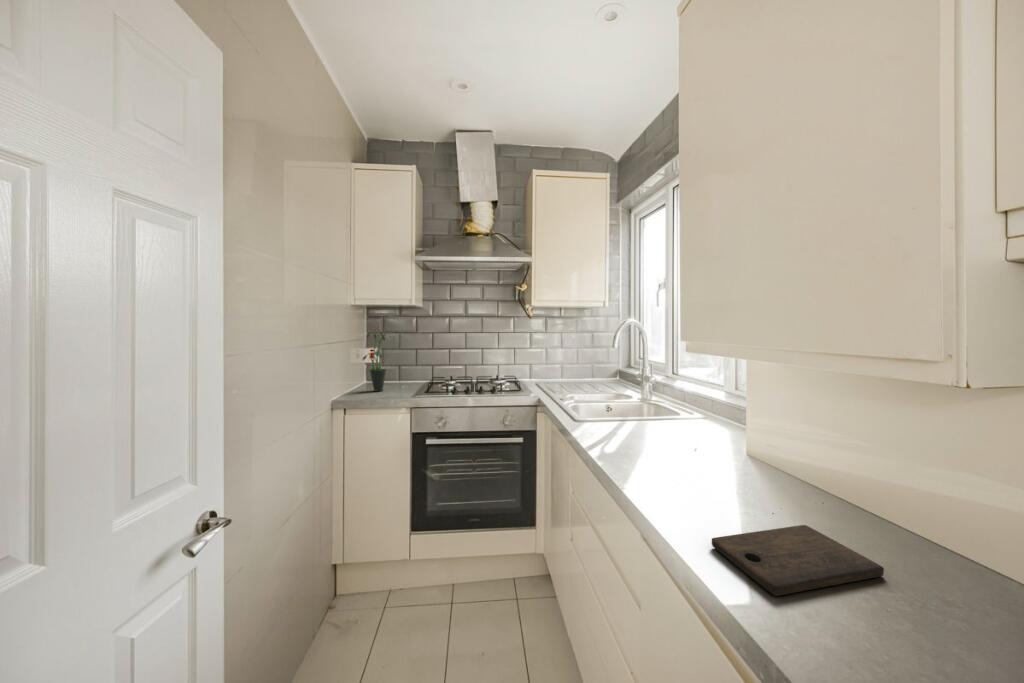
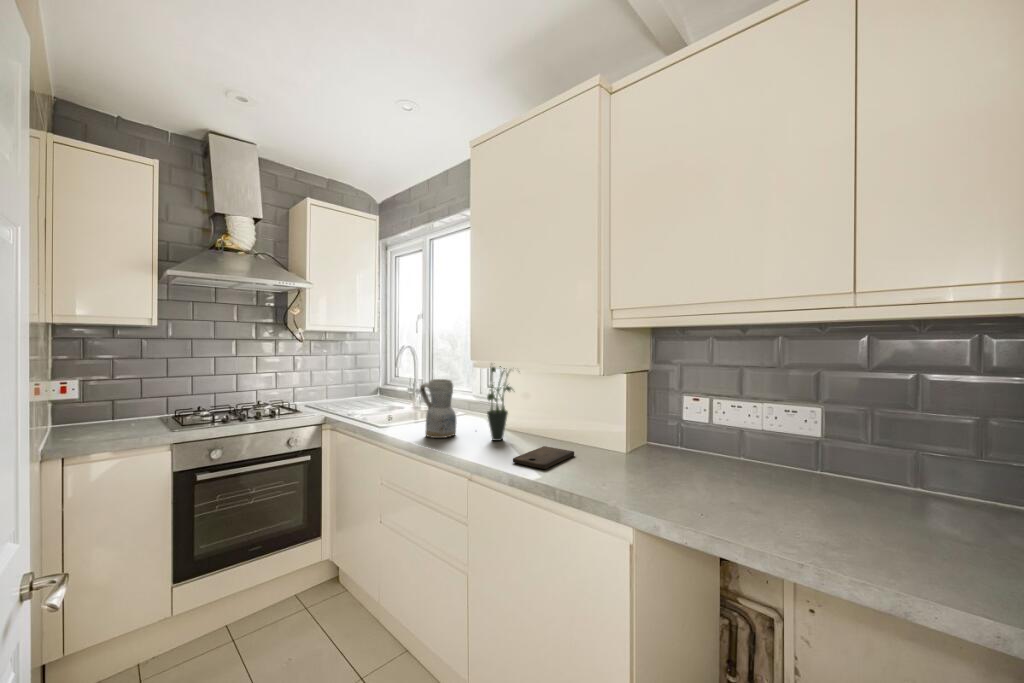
potted plant: present [363,333,390,391] -> present [487,366,513,441]
ceramic pitcher: none [610,370,659,455] -> present [420,379,456,438]

